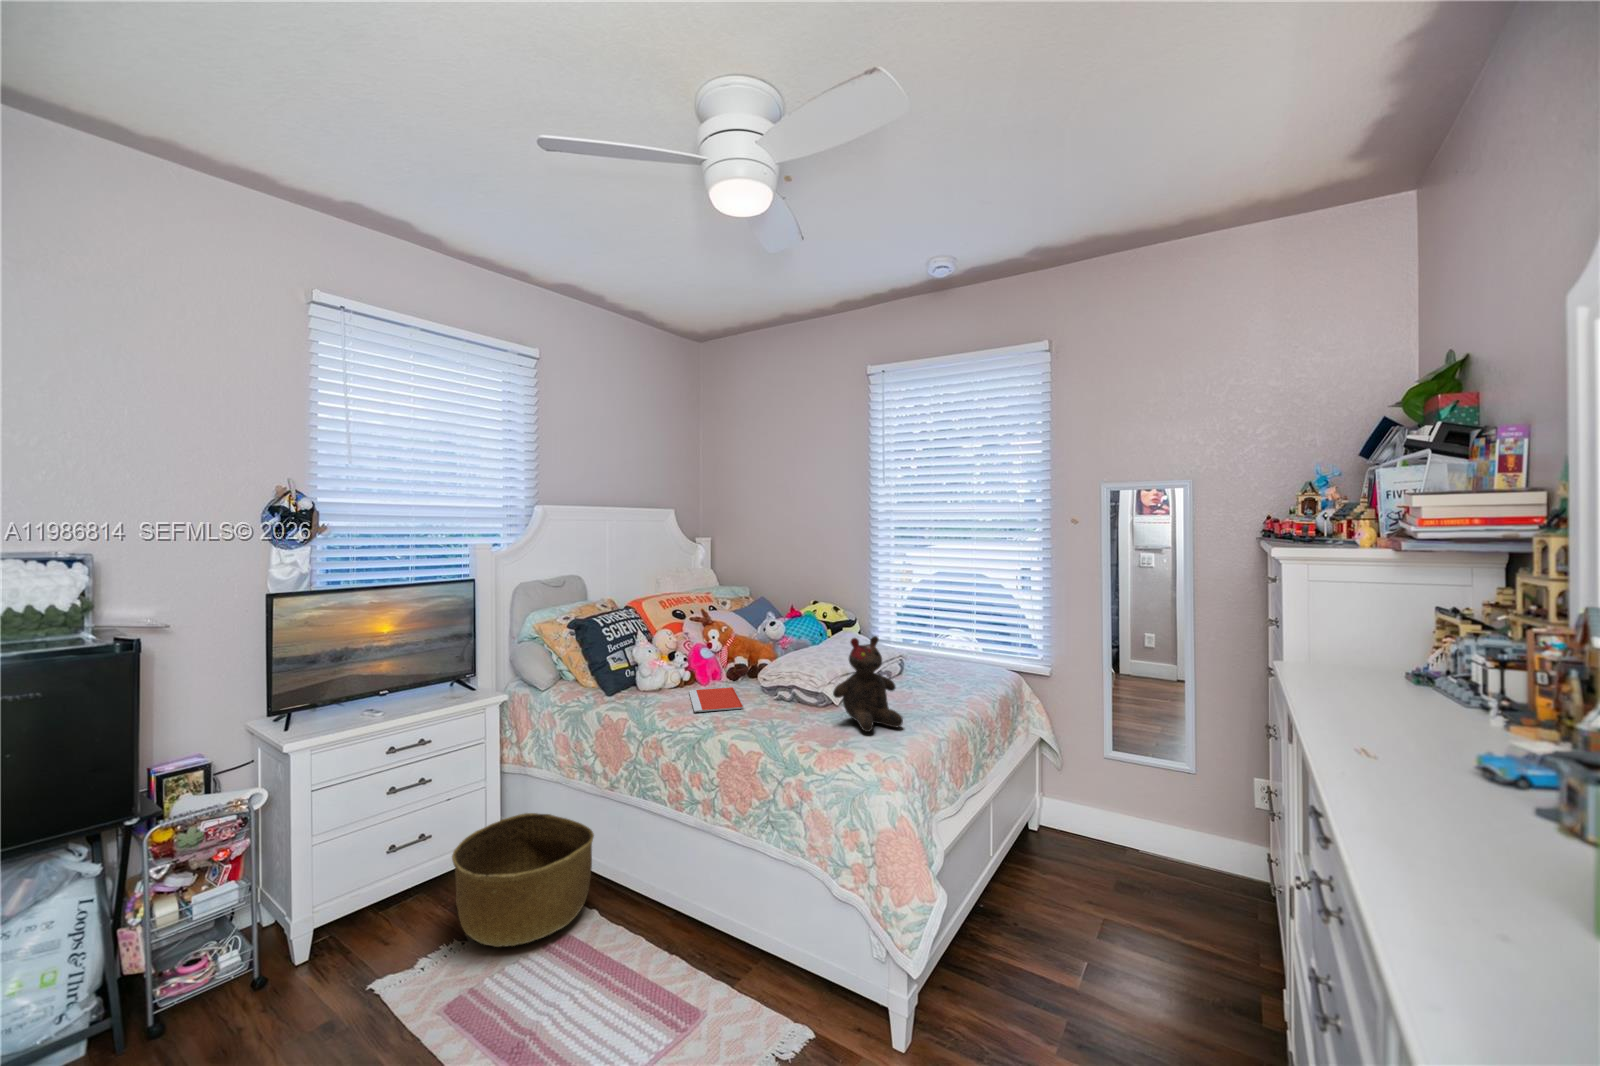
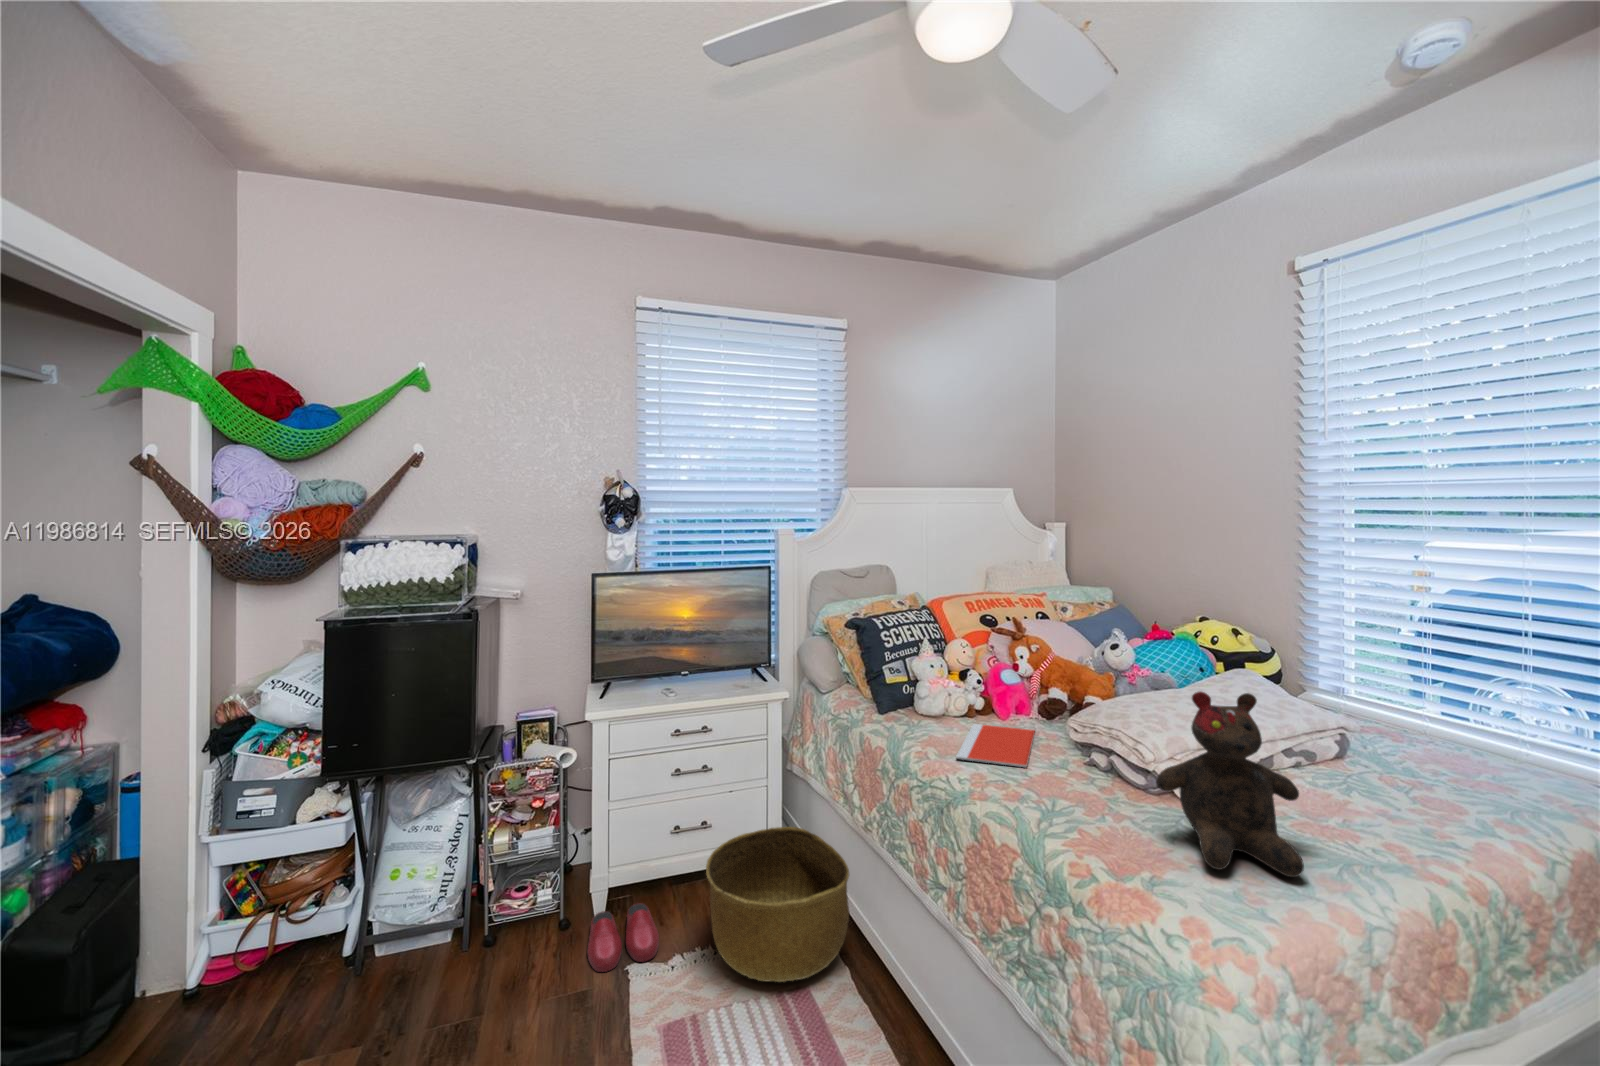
slippers: none [298,935,398,1006] -> present [587,903,659,972]

